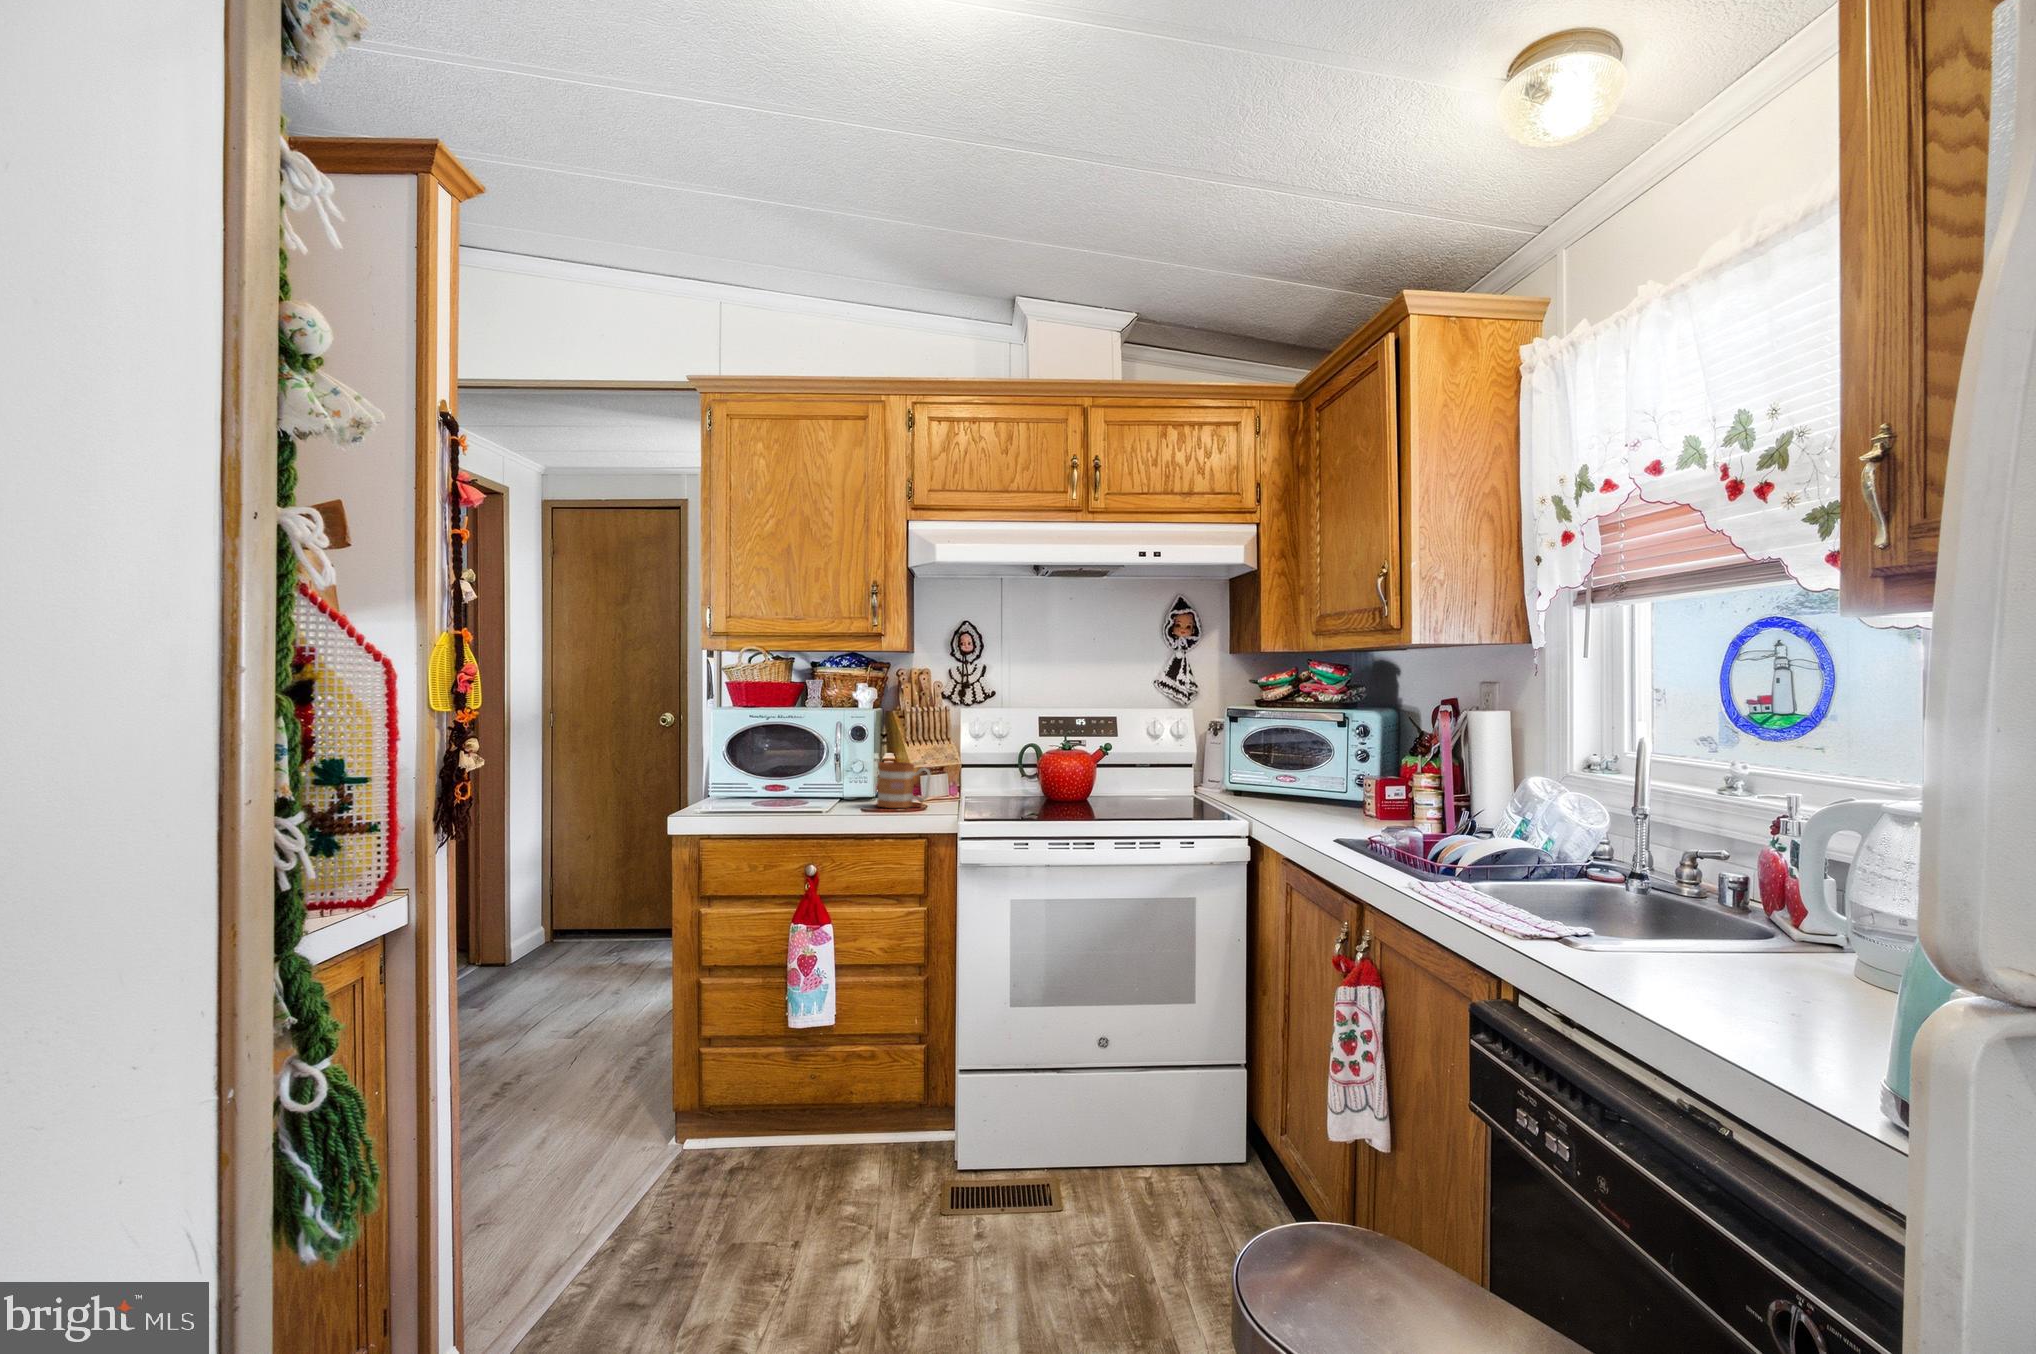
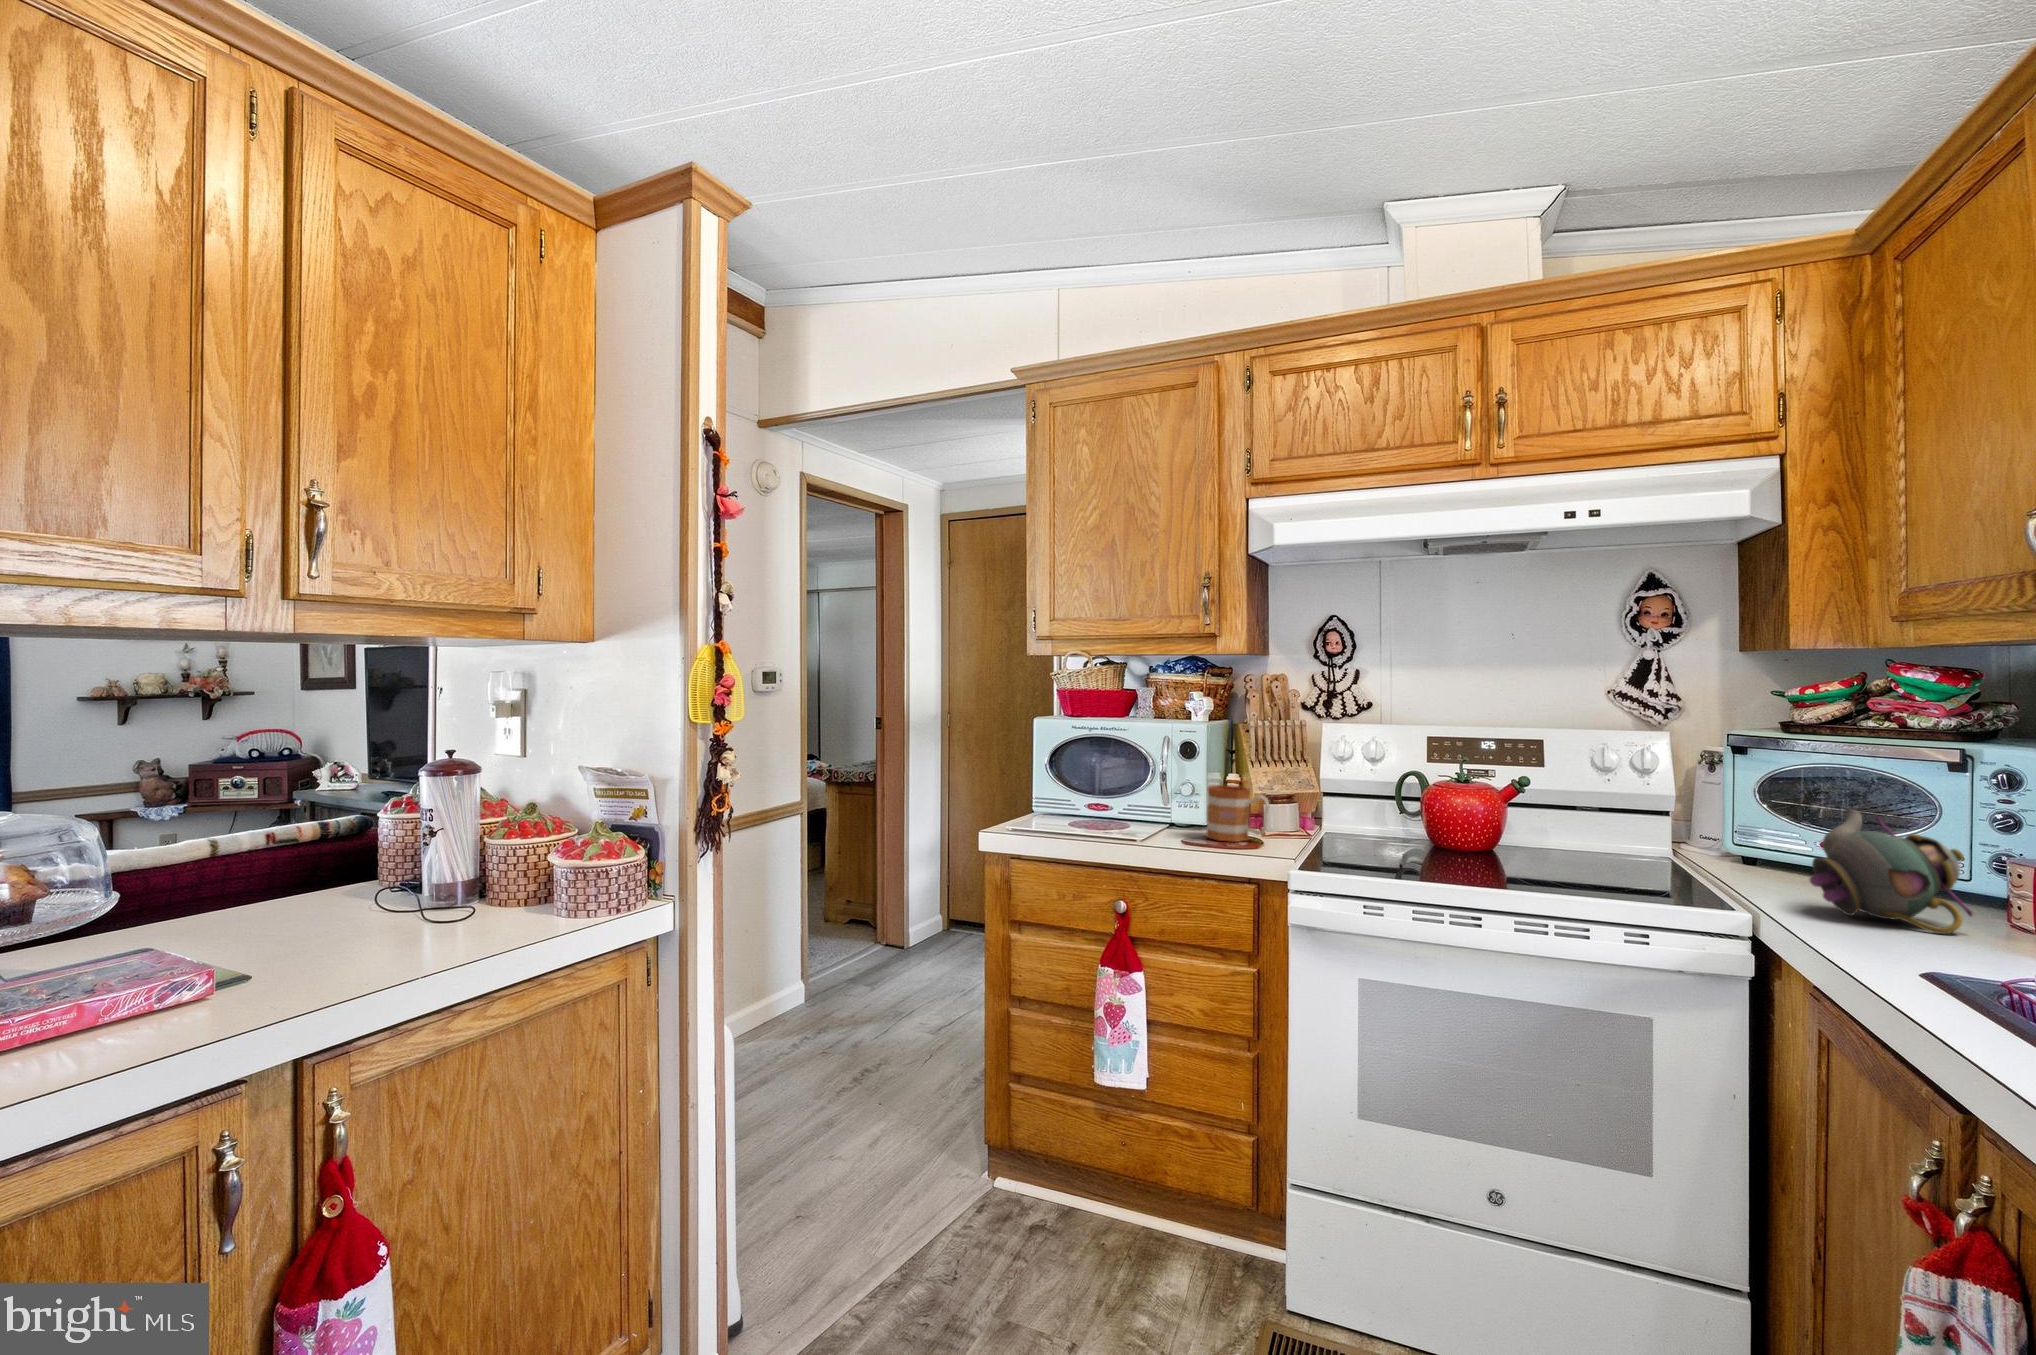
teapot: none [1277,753,1351,823] -> present [1810,808,1973,934]

